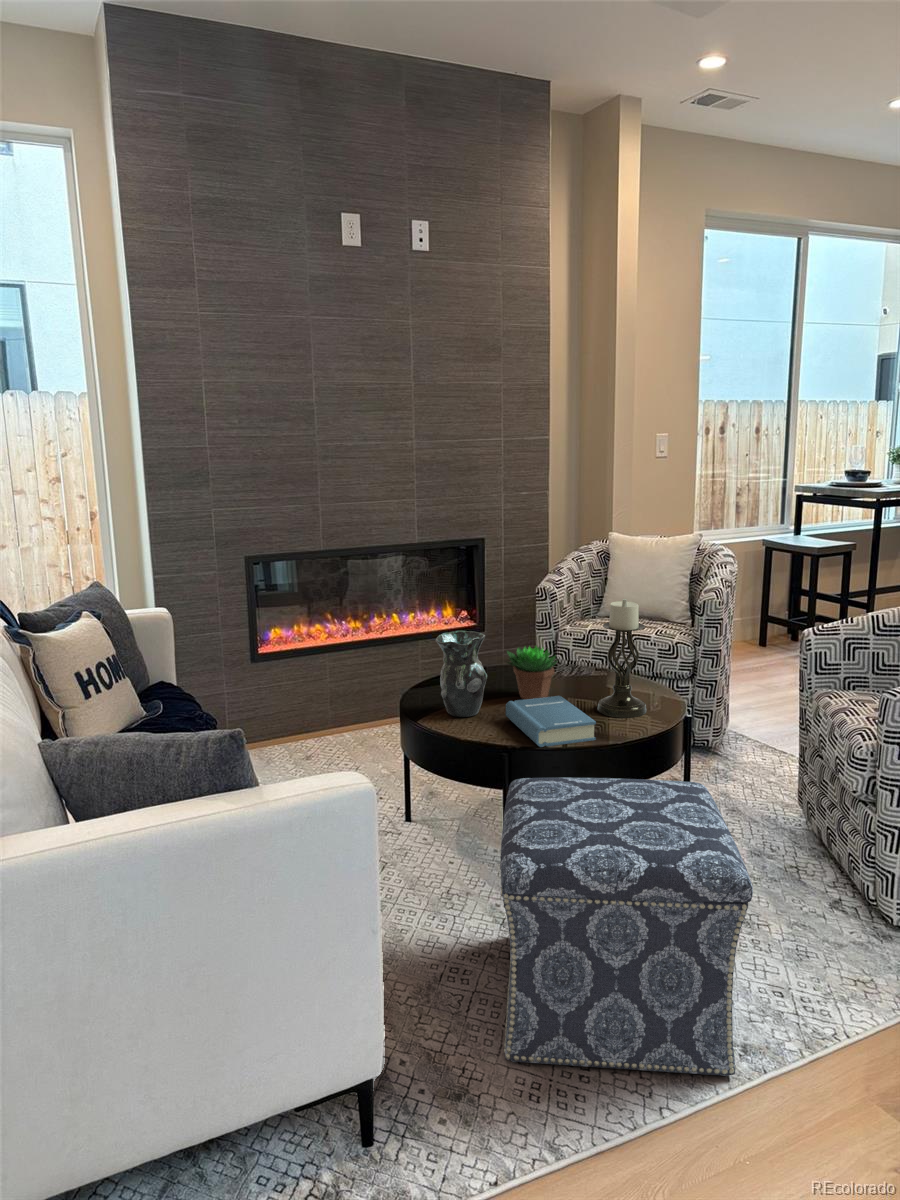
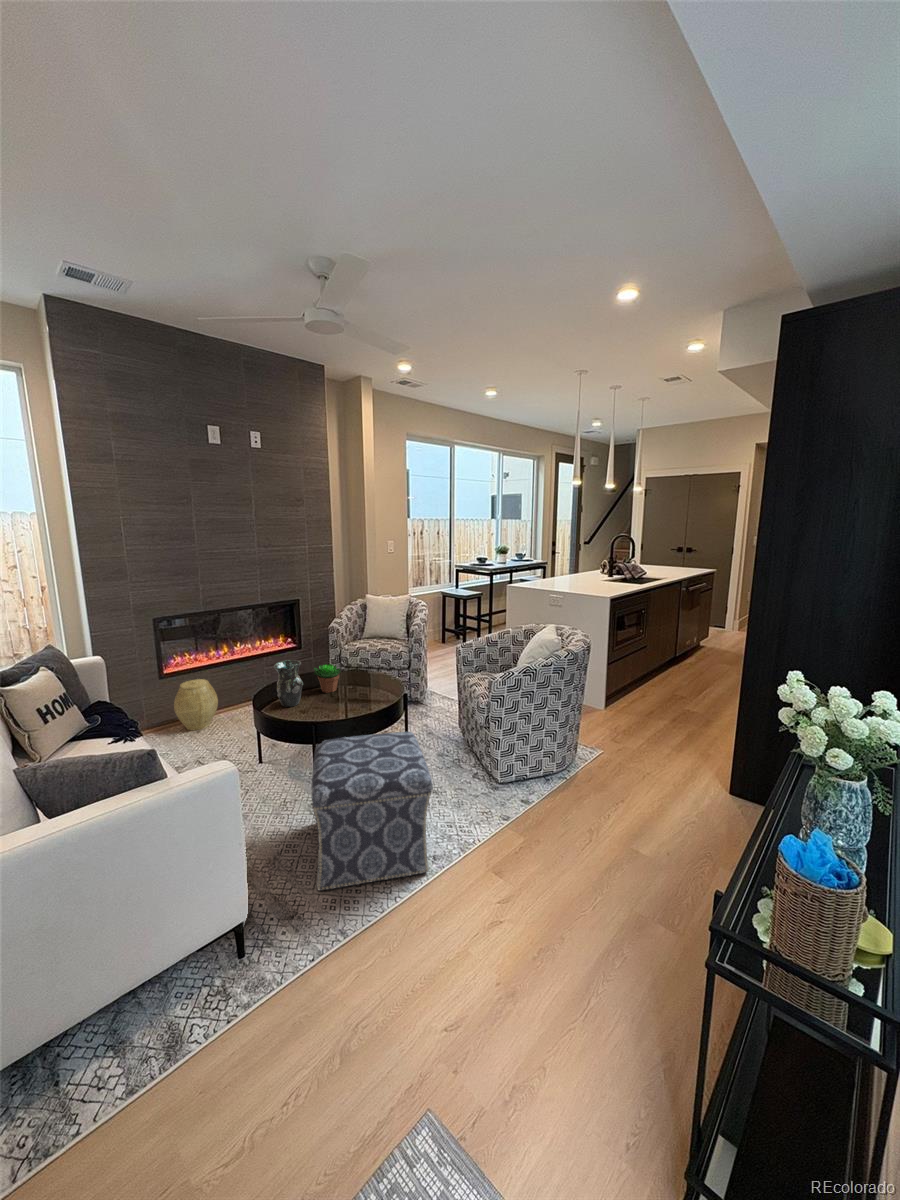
candle holder: present [597,599,646,718] -> none [362,639,386,699]
woven basket: none [274,668,342,754] -> present [174,679,218,730]
hardback book: present [506,696,596,747] -> none [314,690,361,721]

